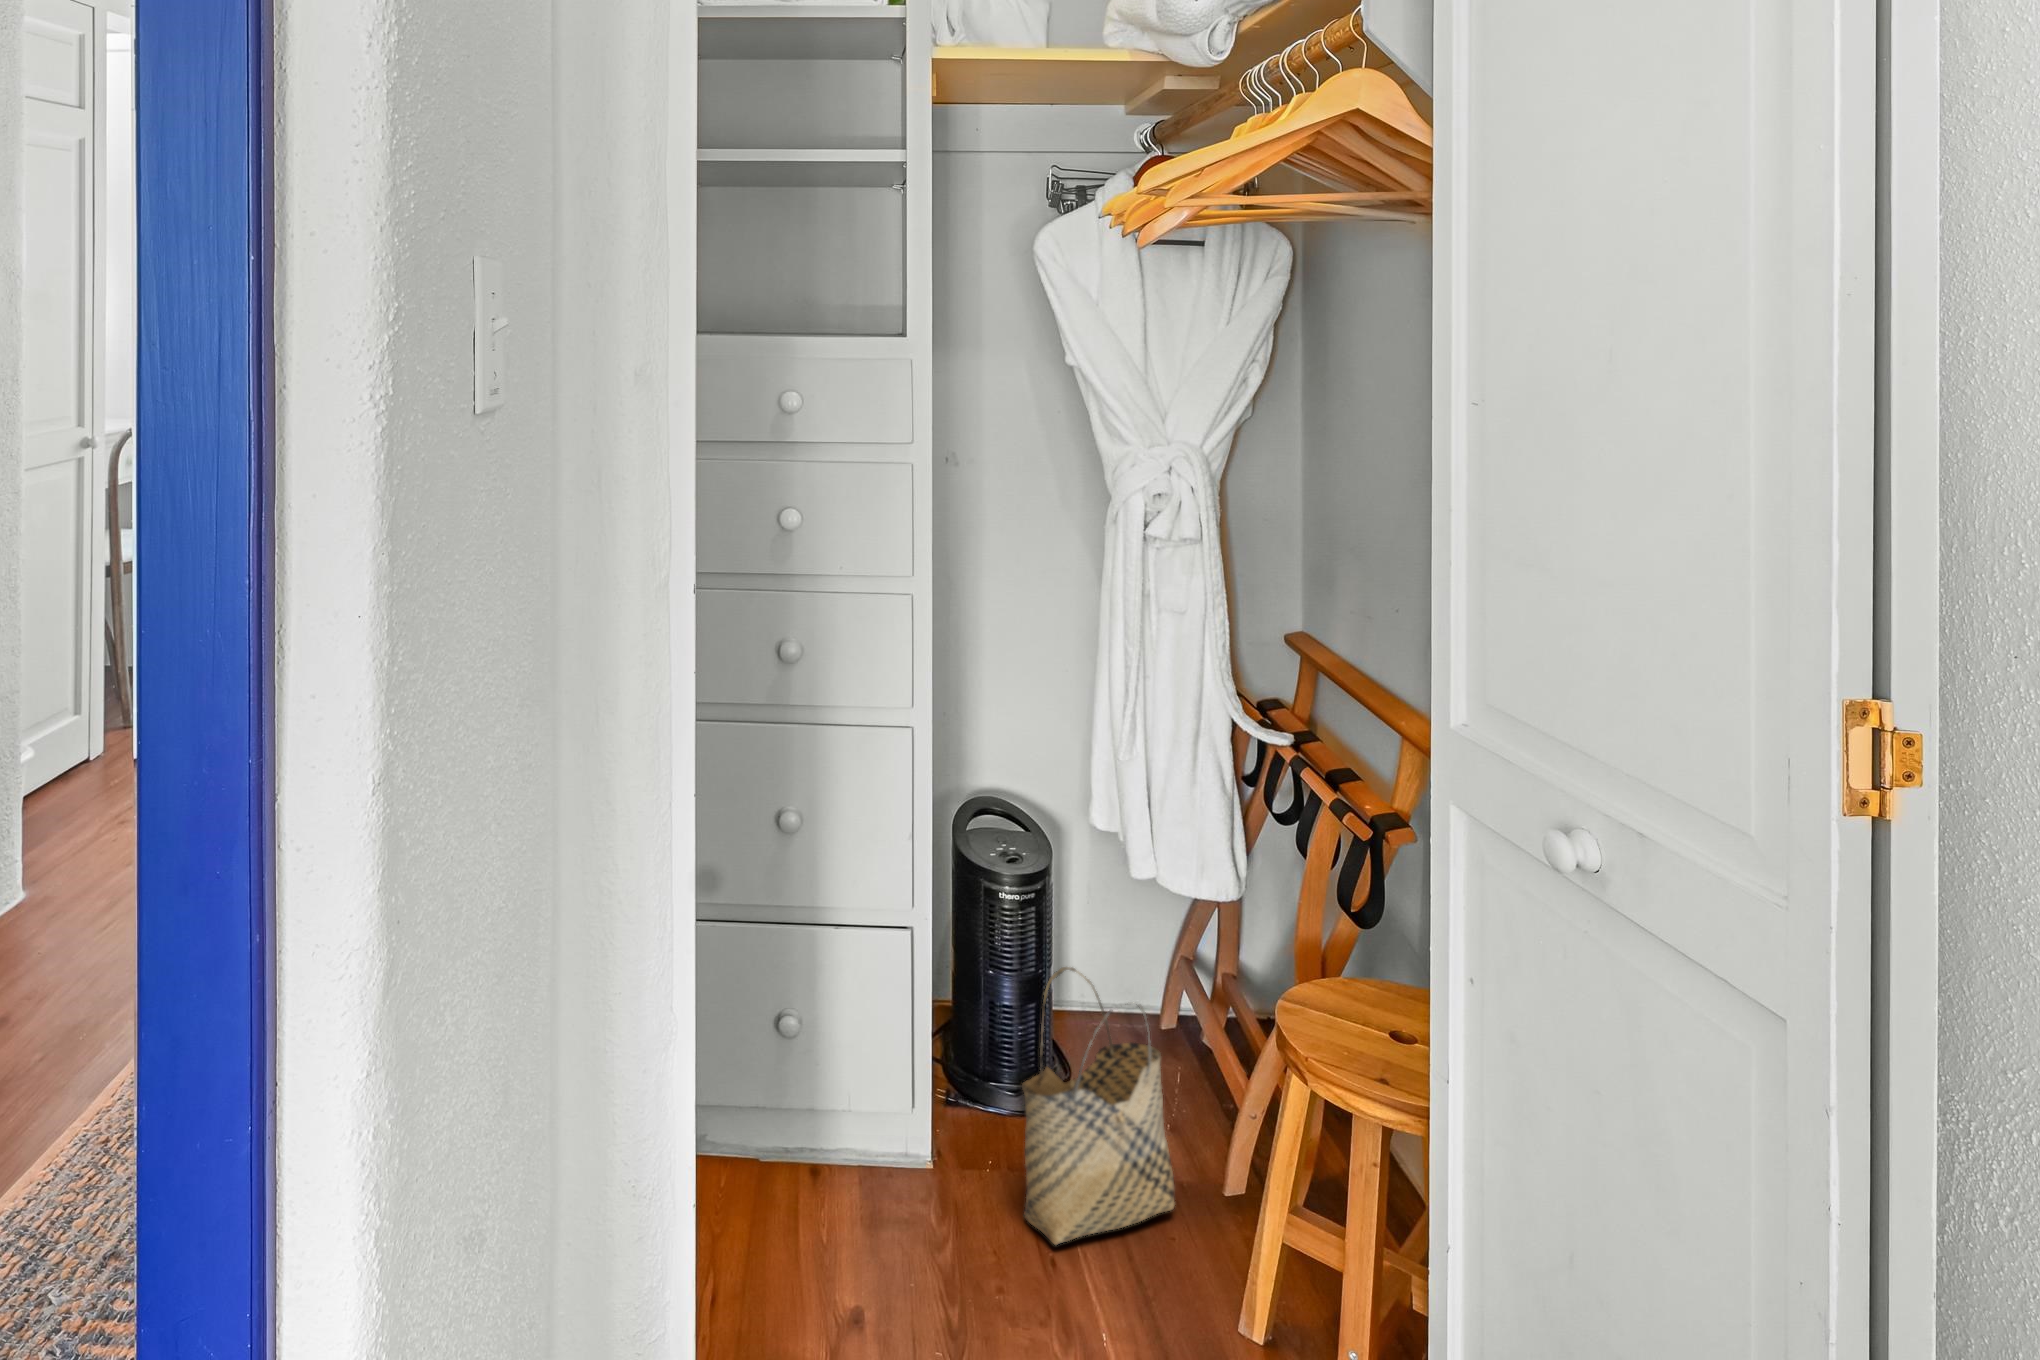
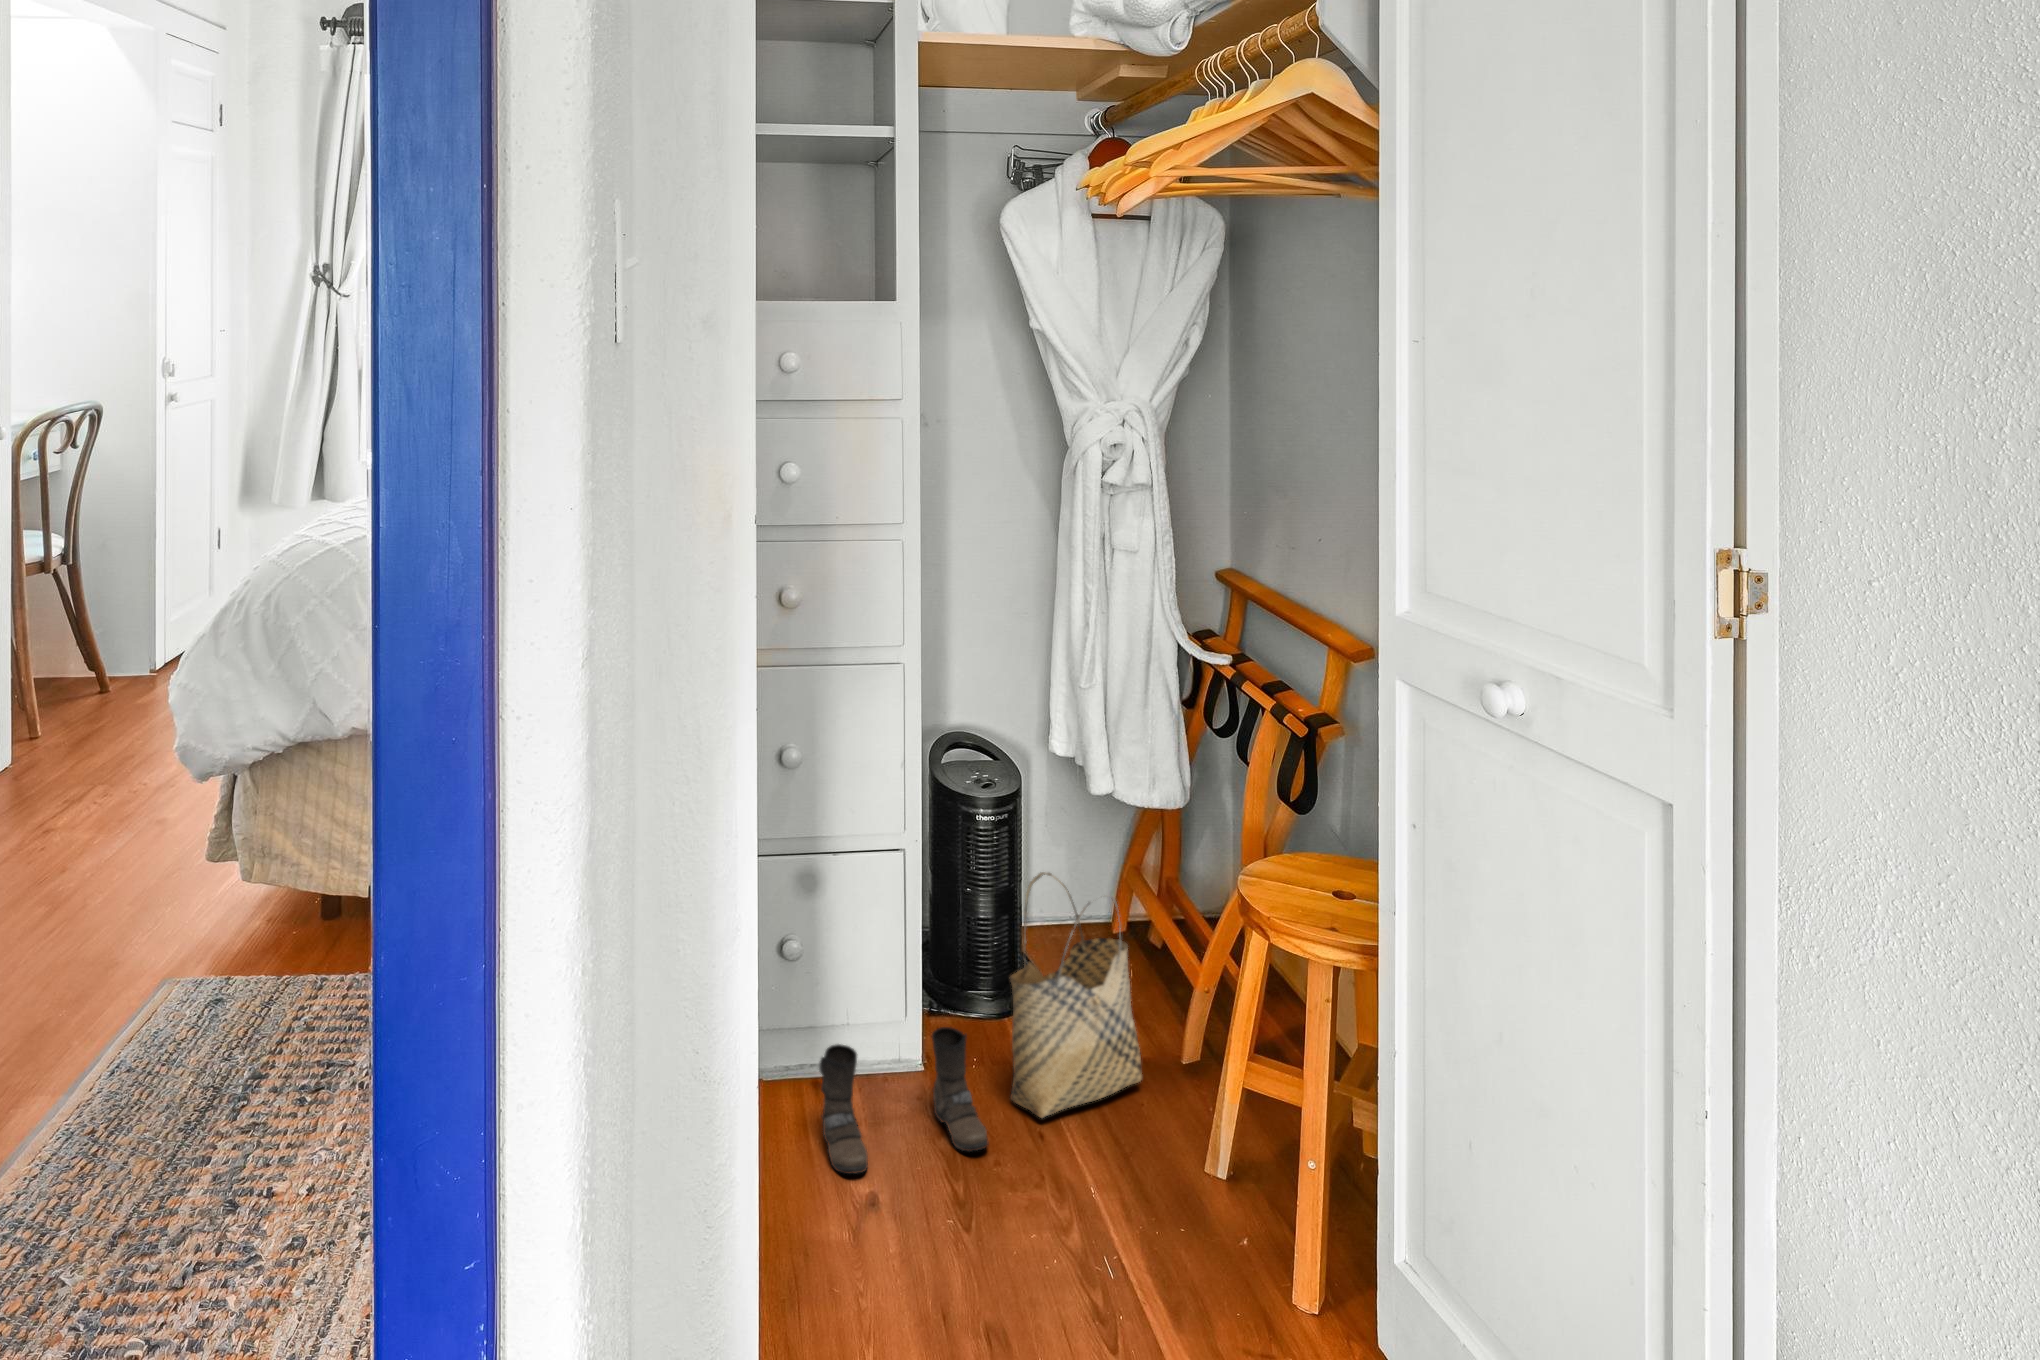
boots: none [809,1133,991,1294] -> present [819,1027,988,1174]

